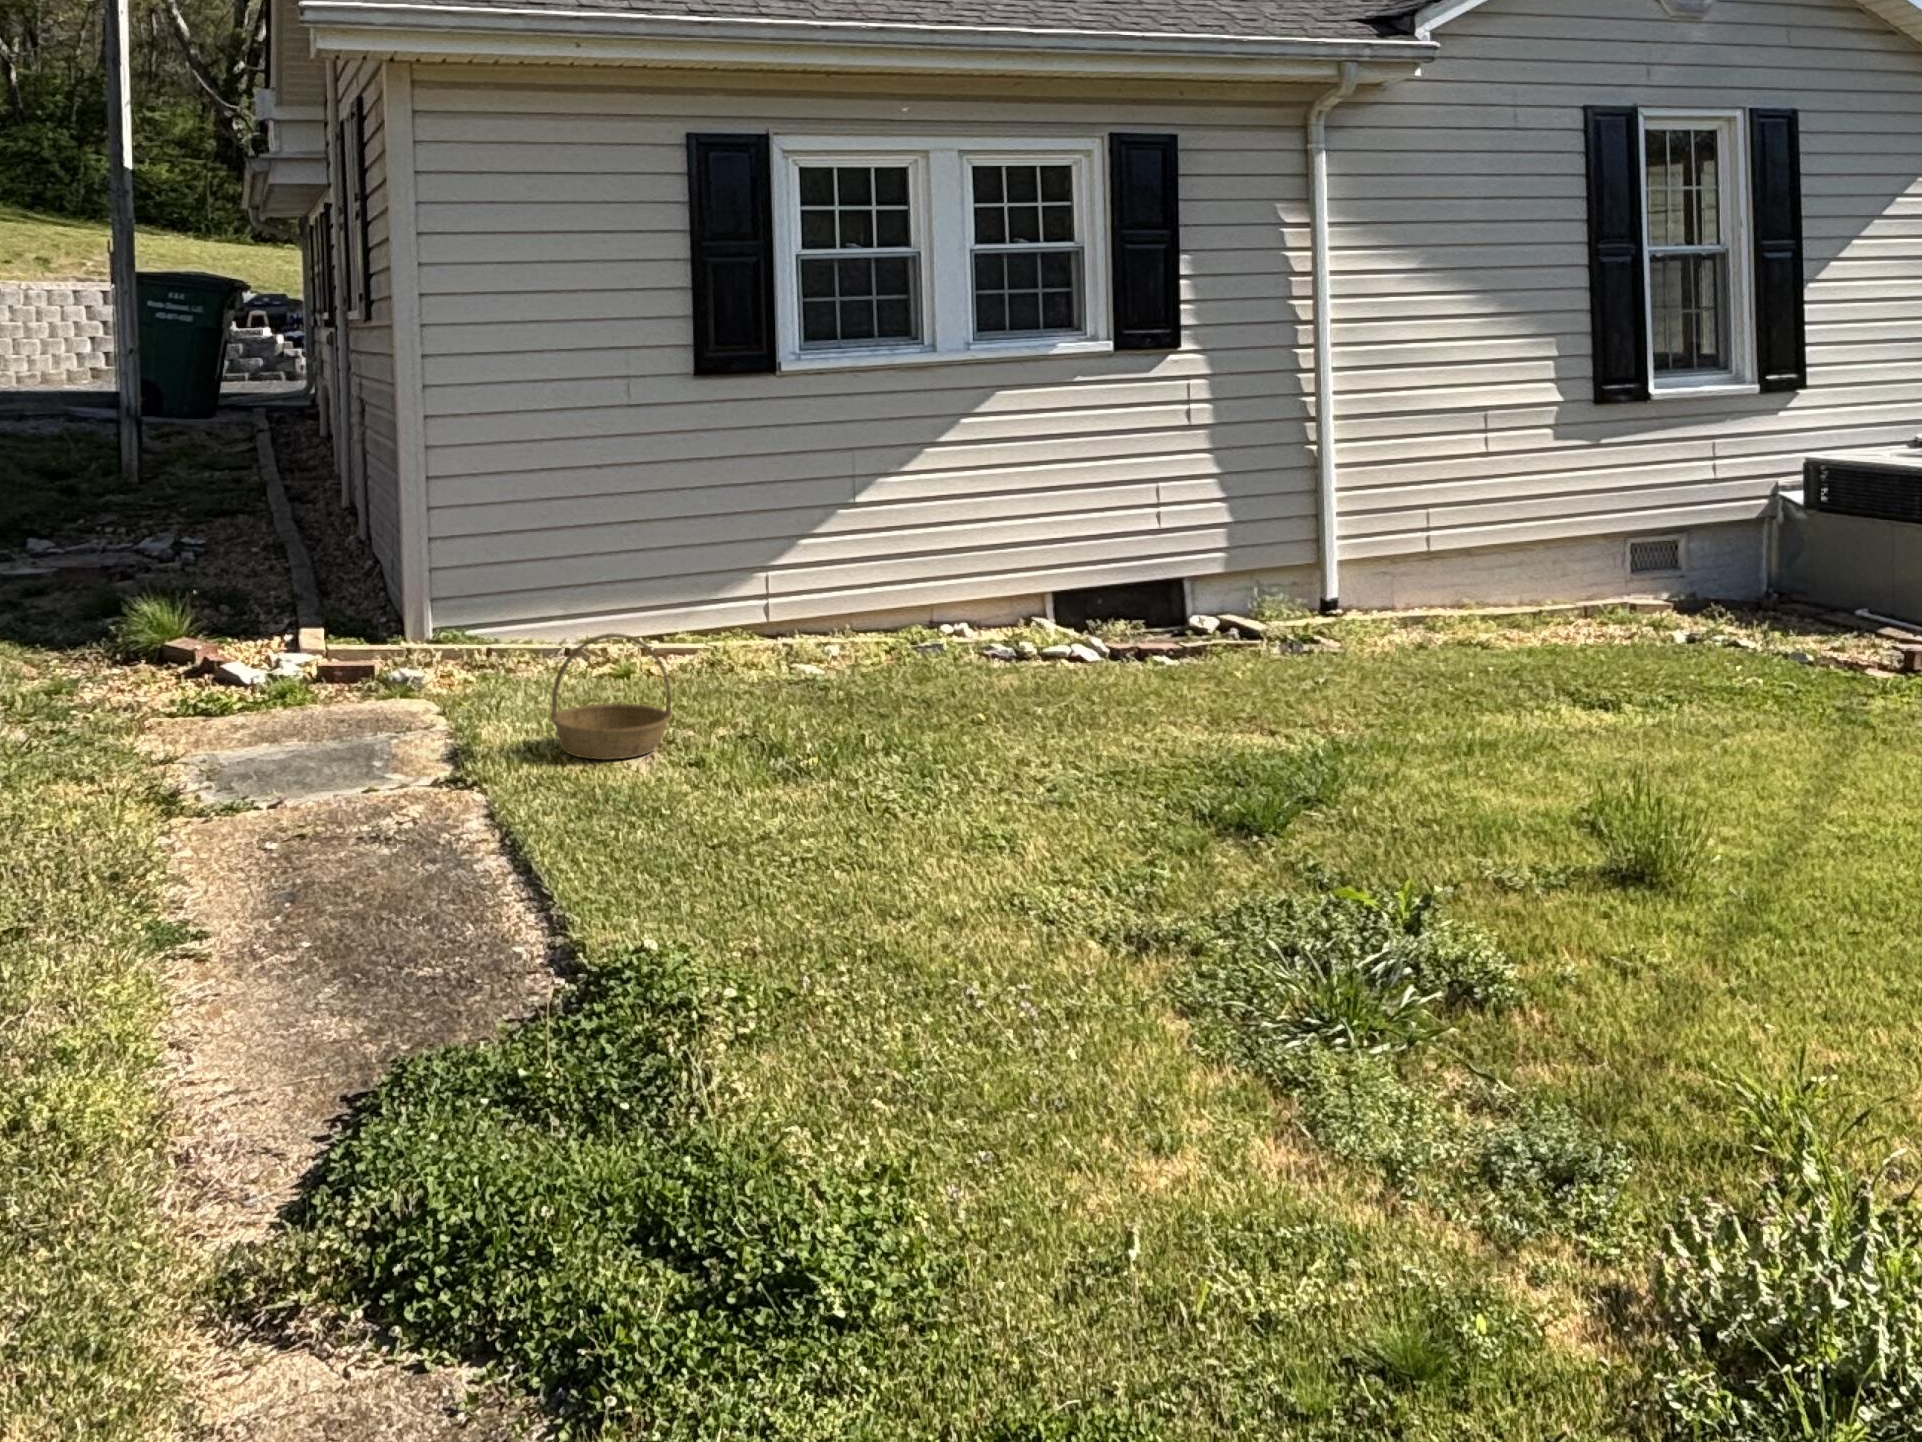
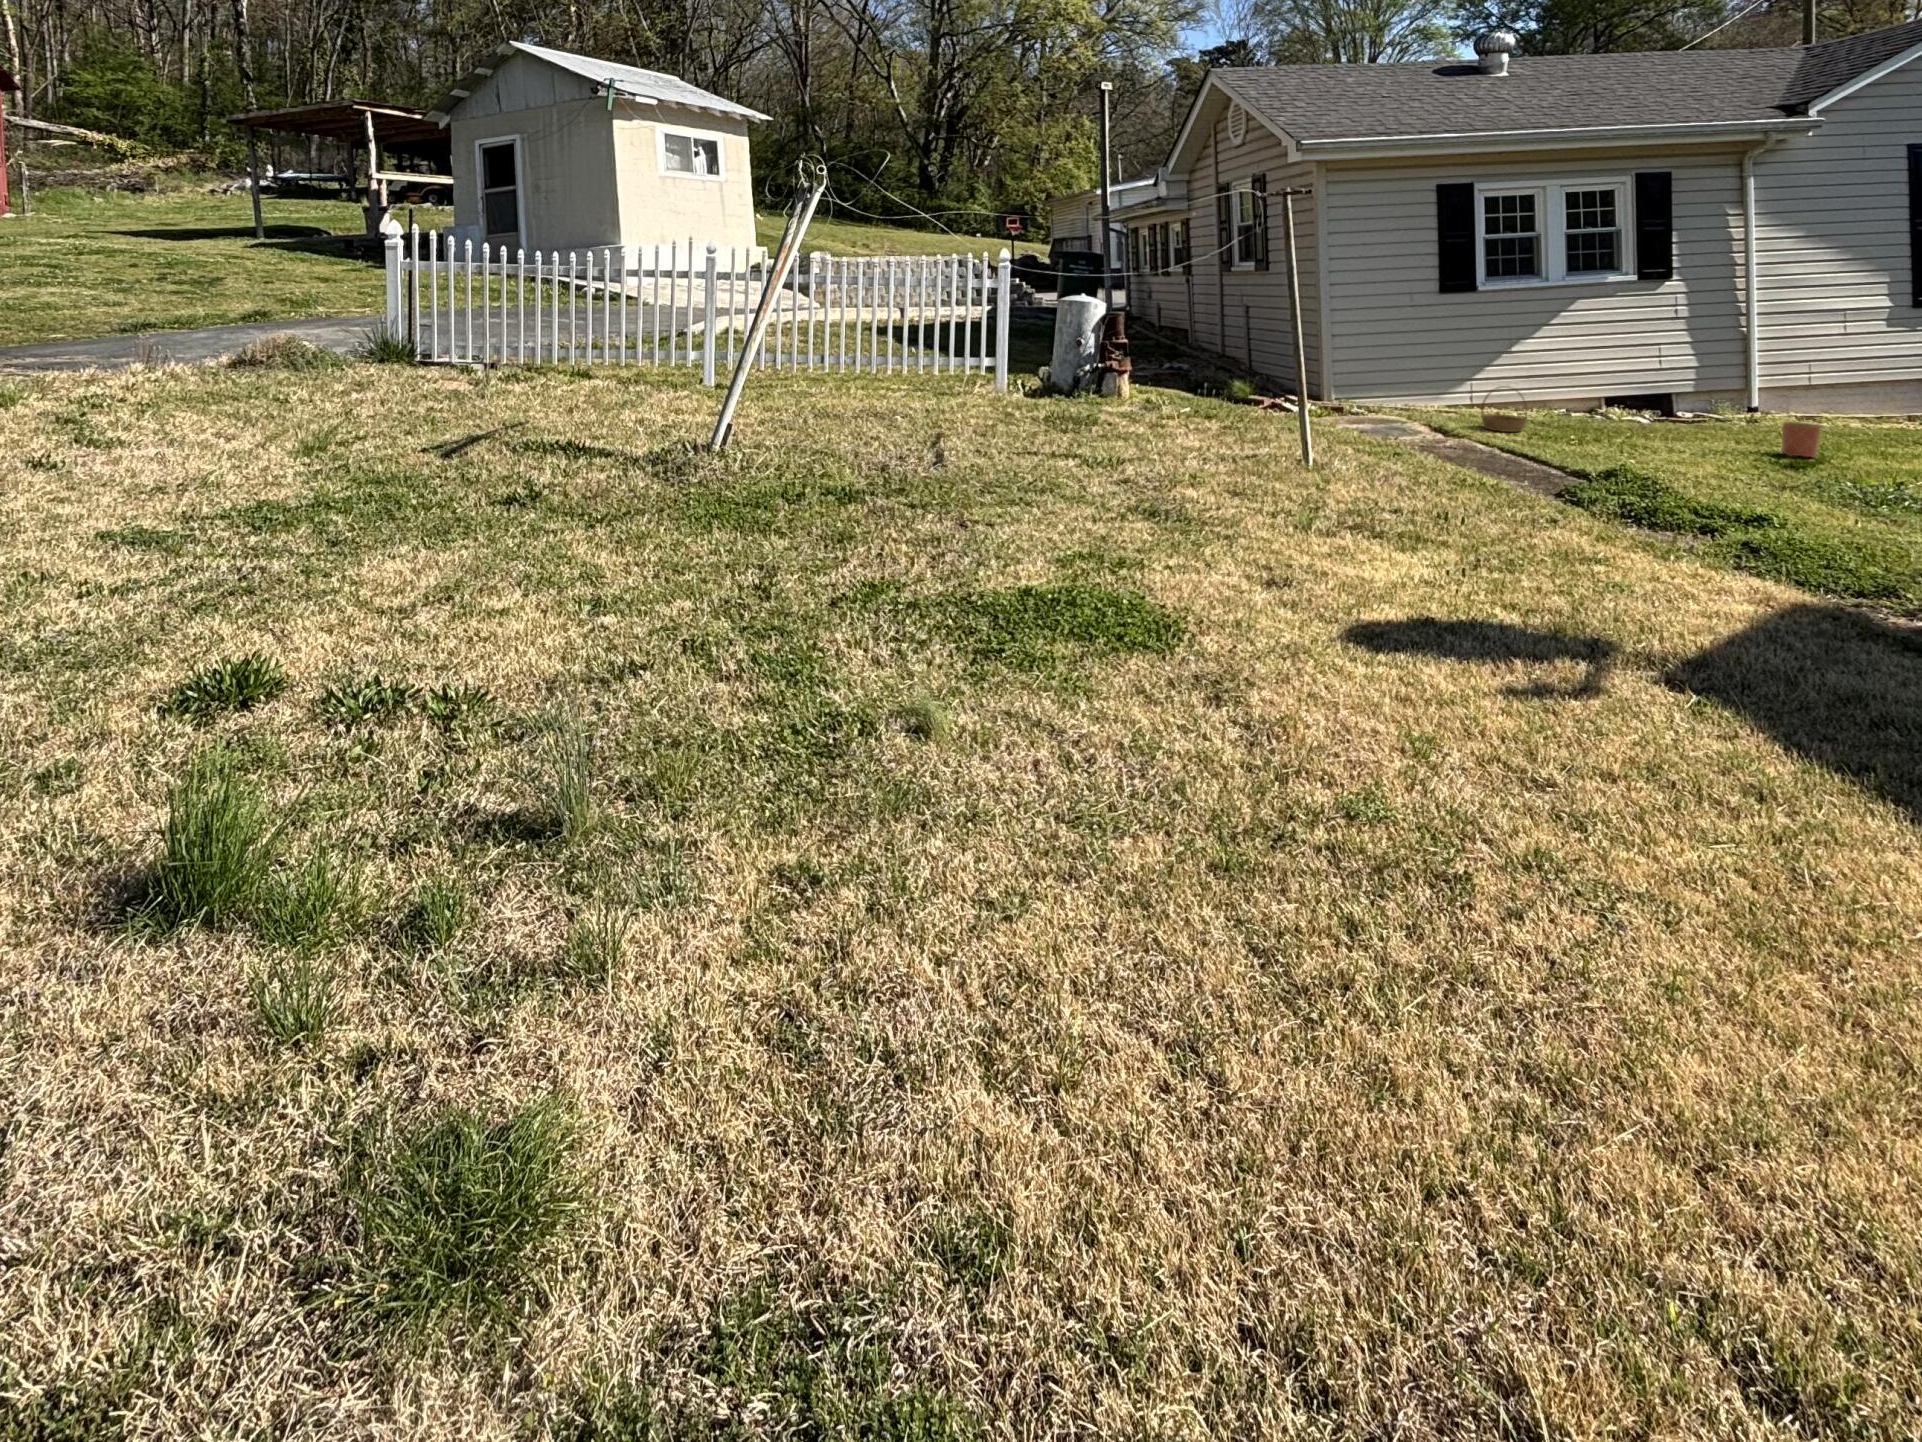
planter: none [1227,702,1304,797] -> present [1782,422,1821,458]

